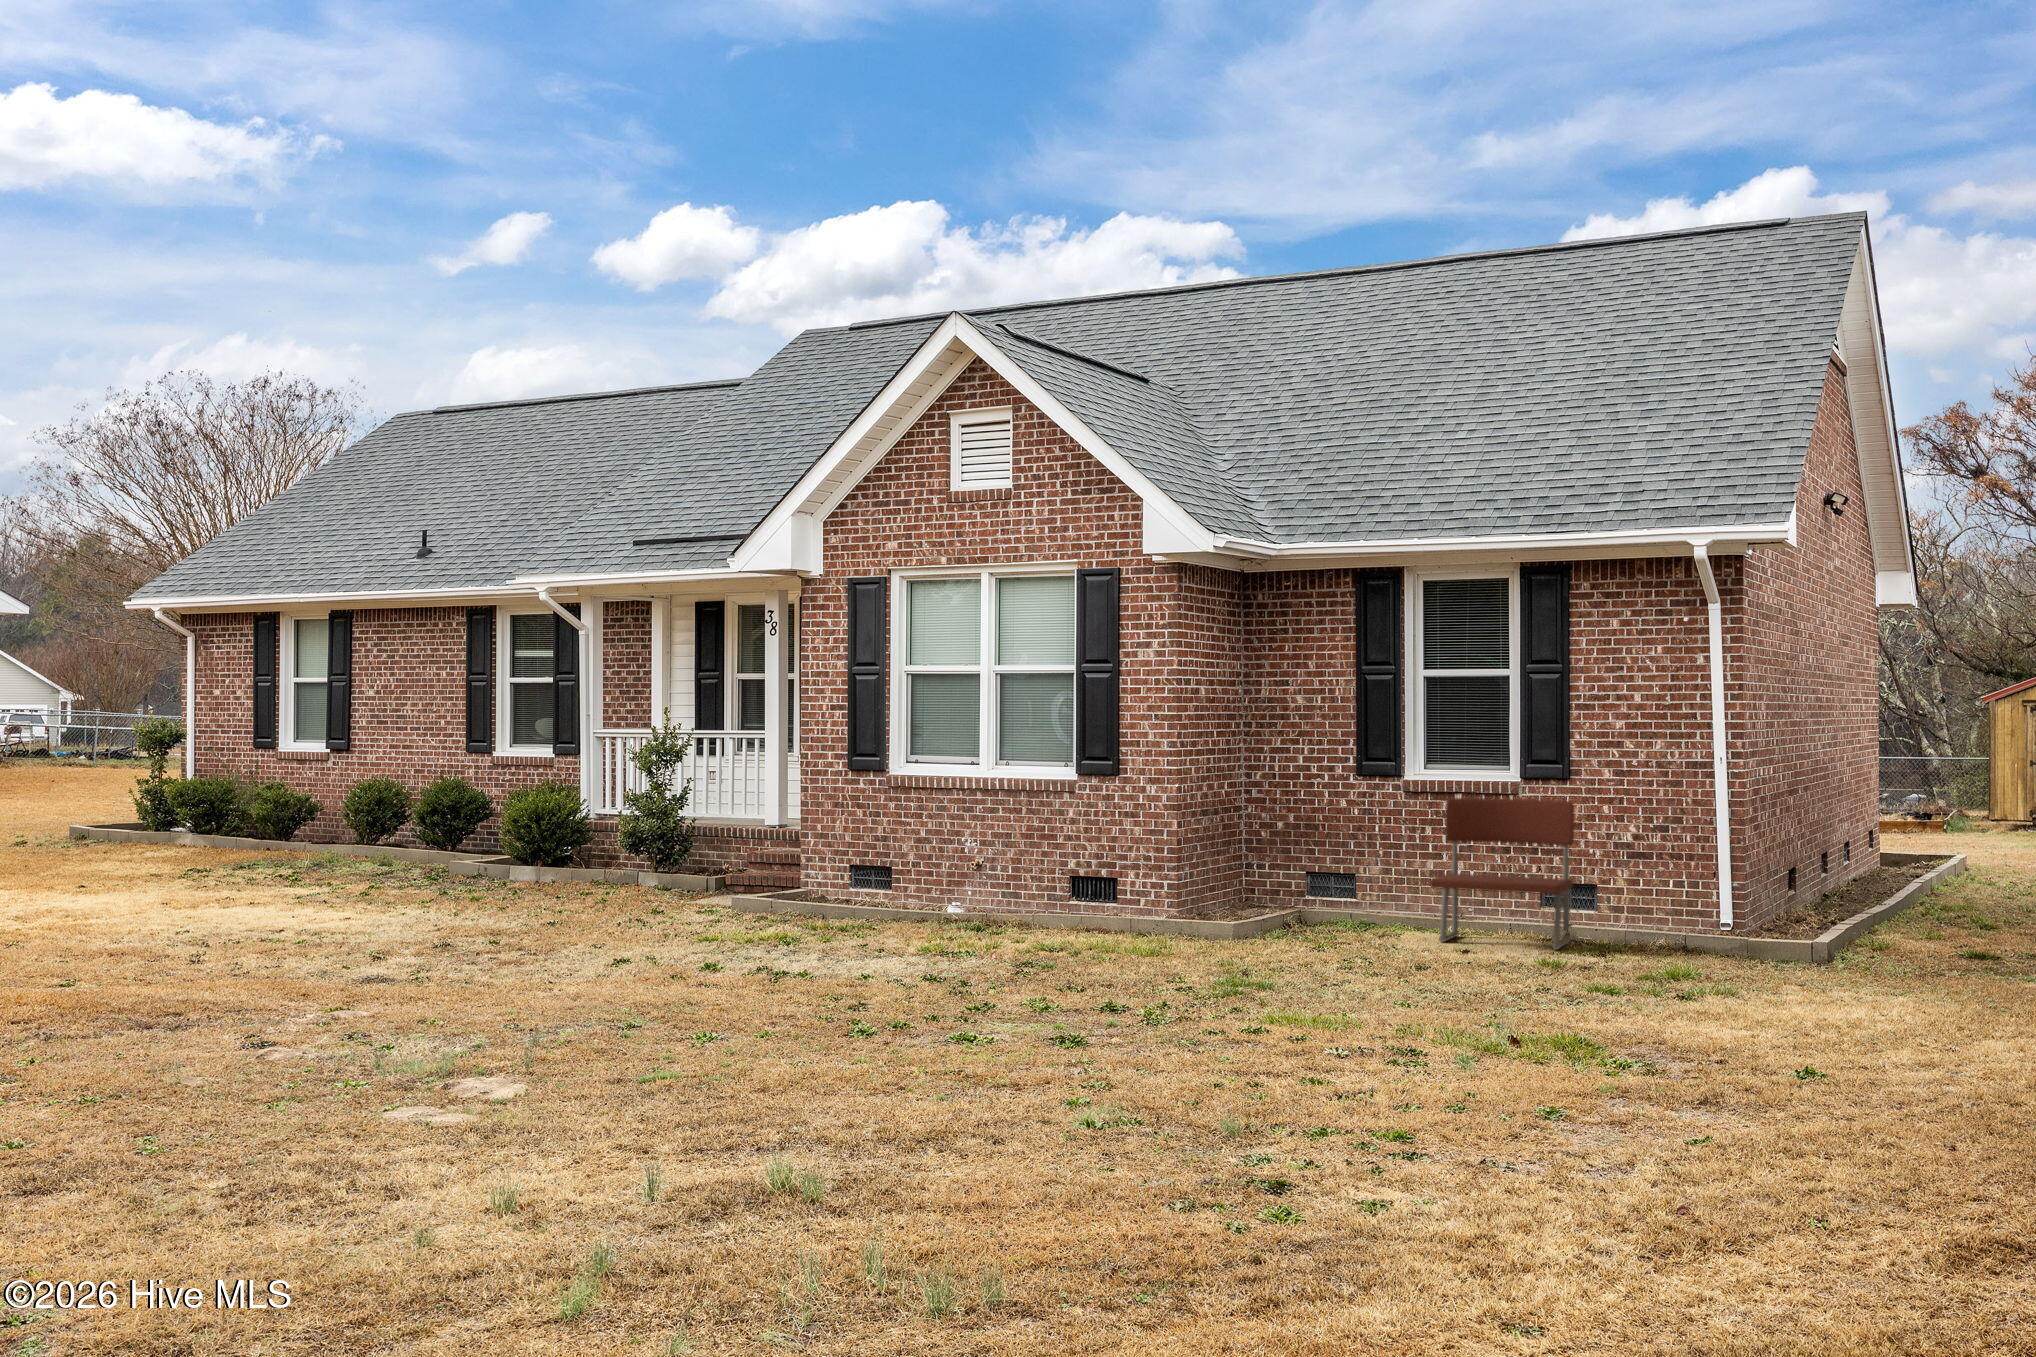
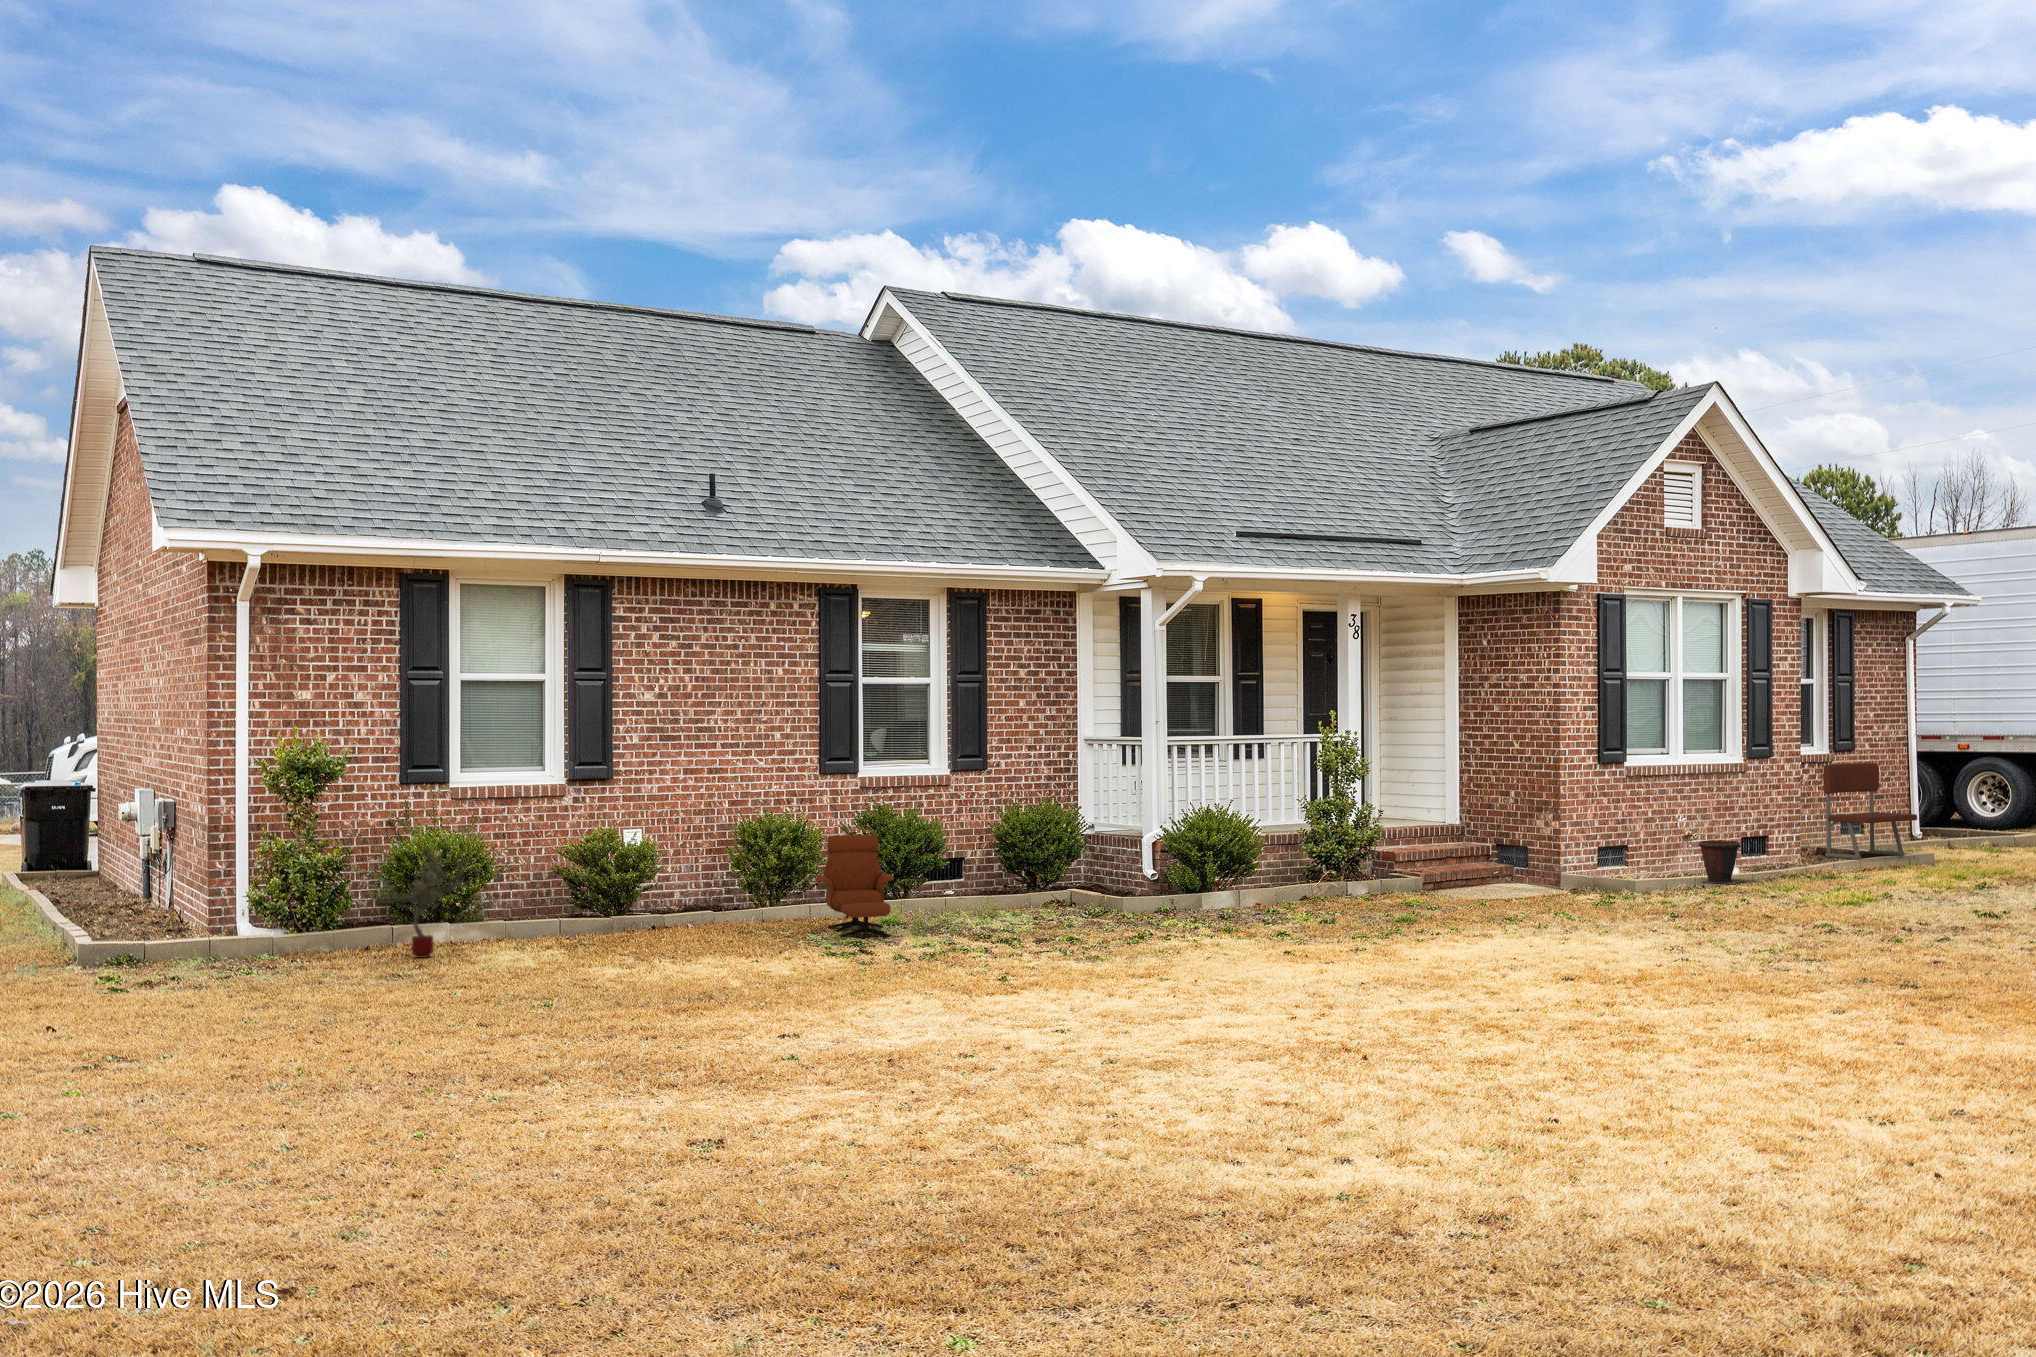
potted tree: none [152,782,191,847] -> present [375,847,468,958]
lounge chair: none [283,793,366,865] -> present [815,835,894,939]
bucket: none [953,870,1001,927] -> present [1698,840,1741,884]

